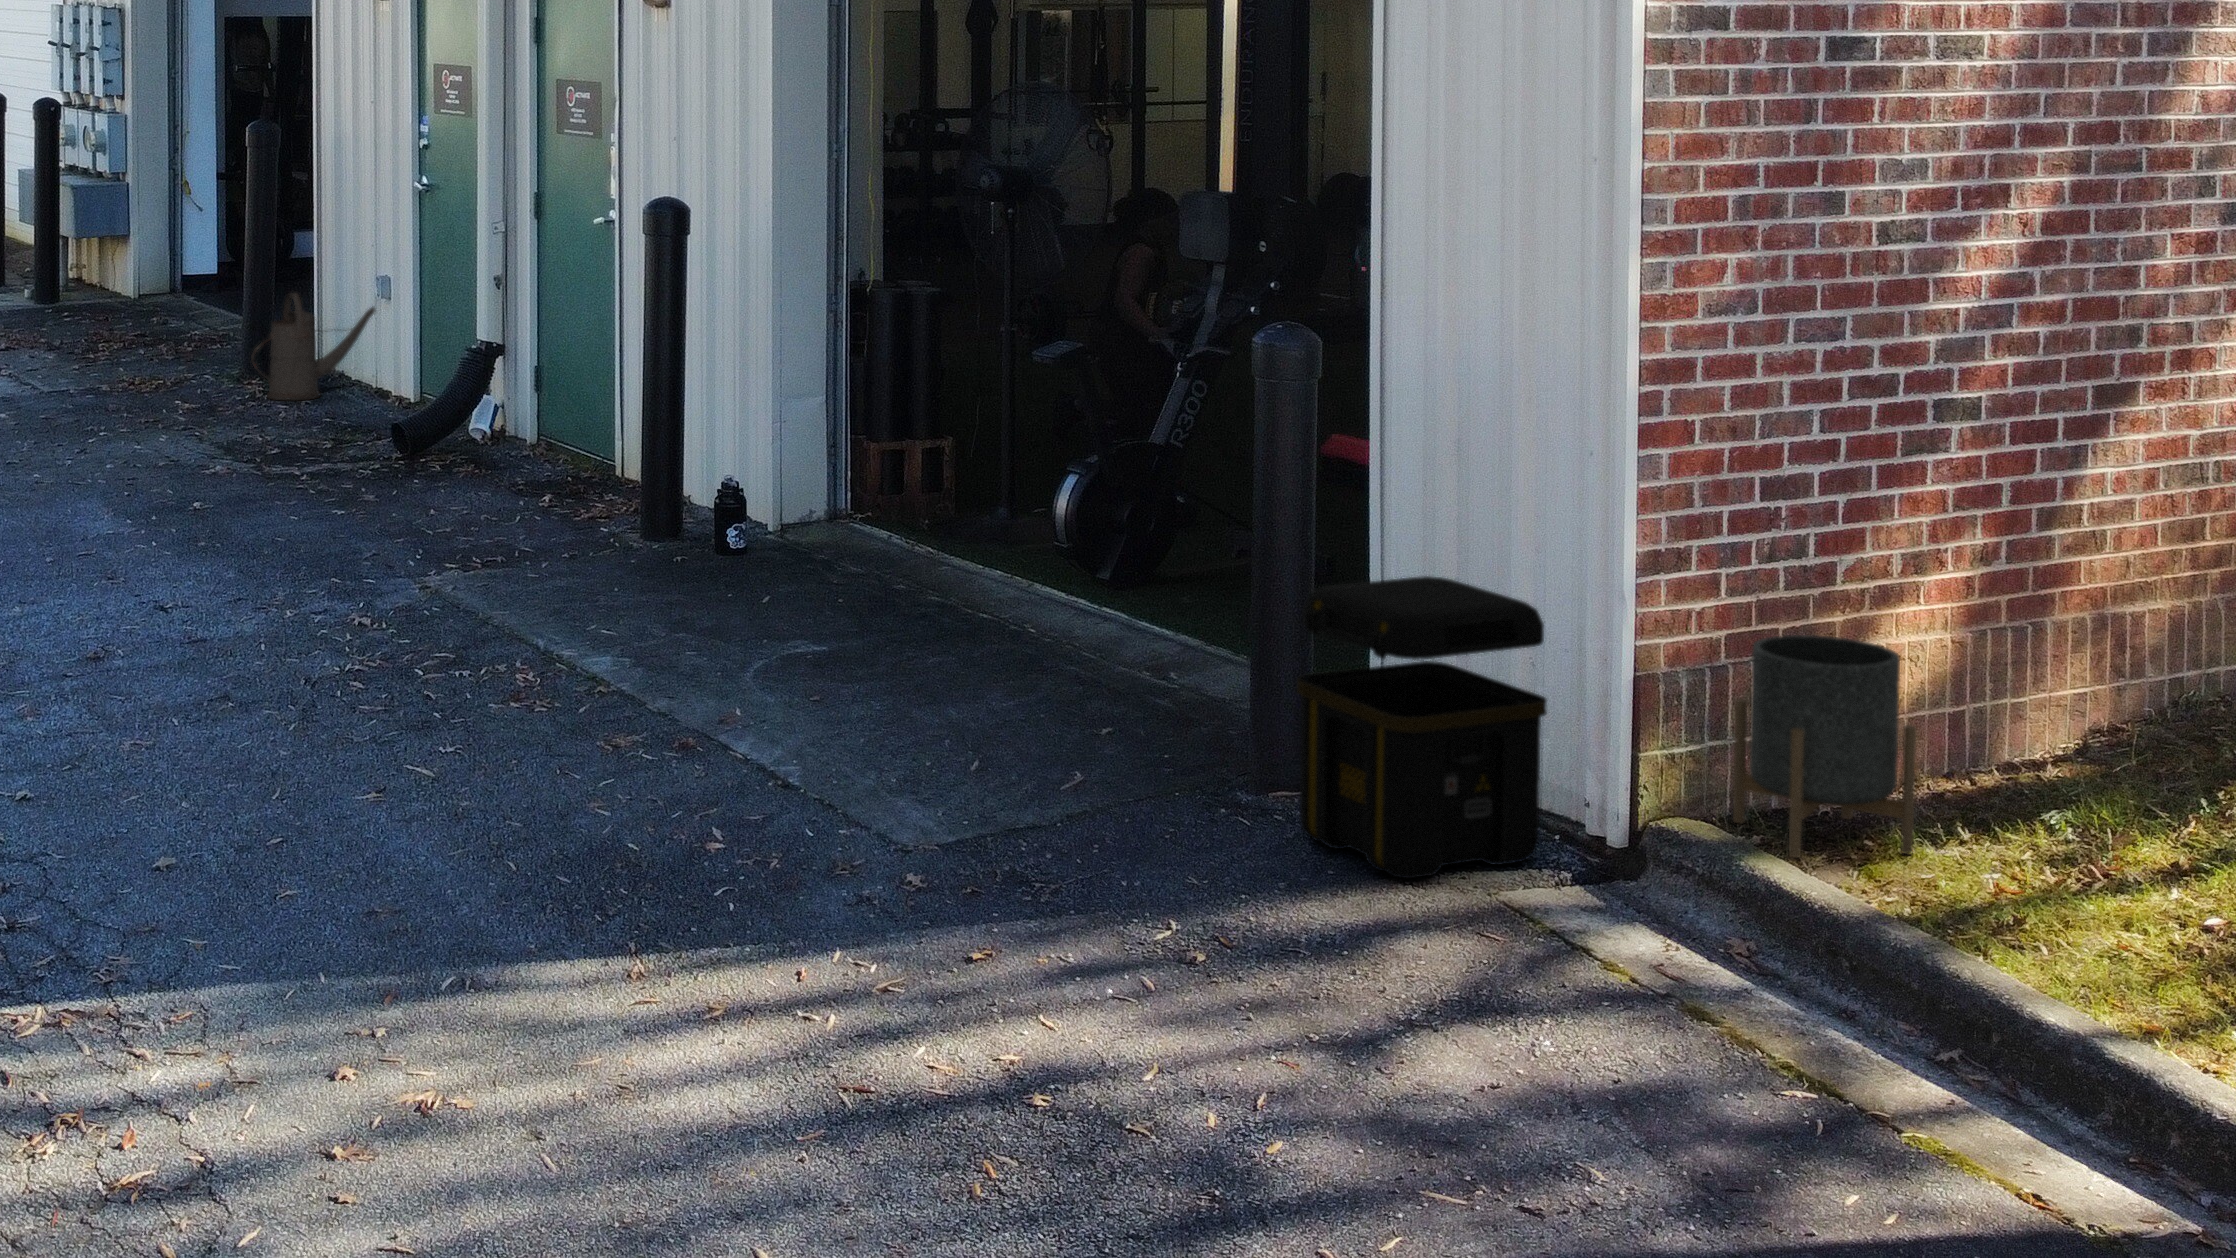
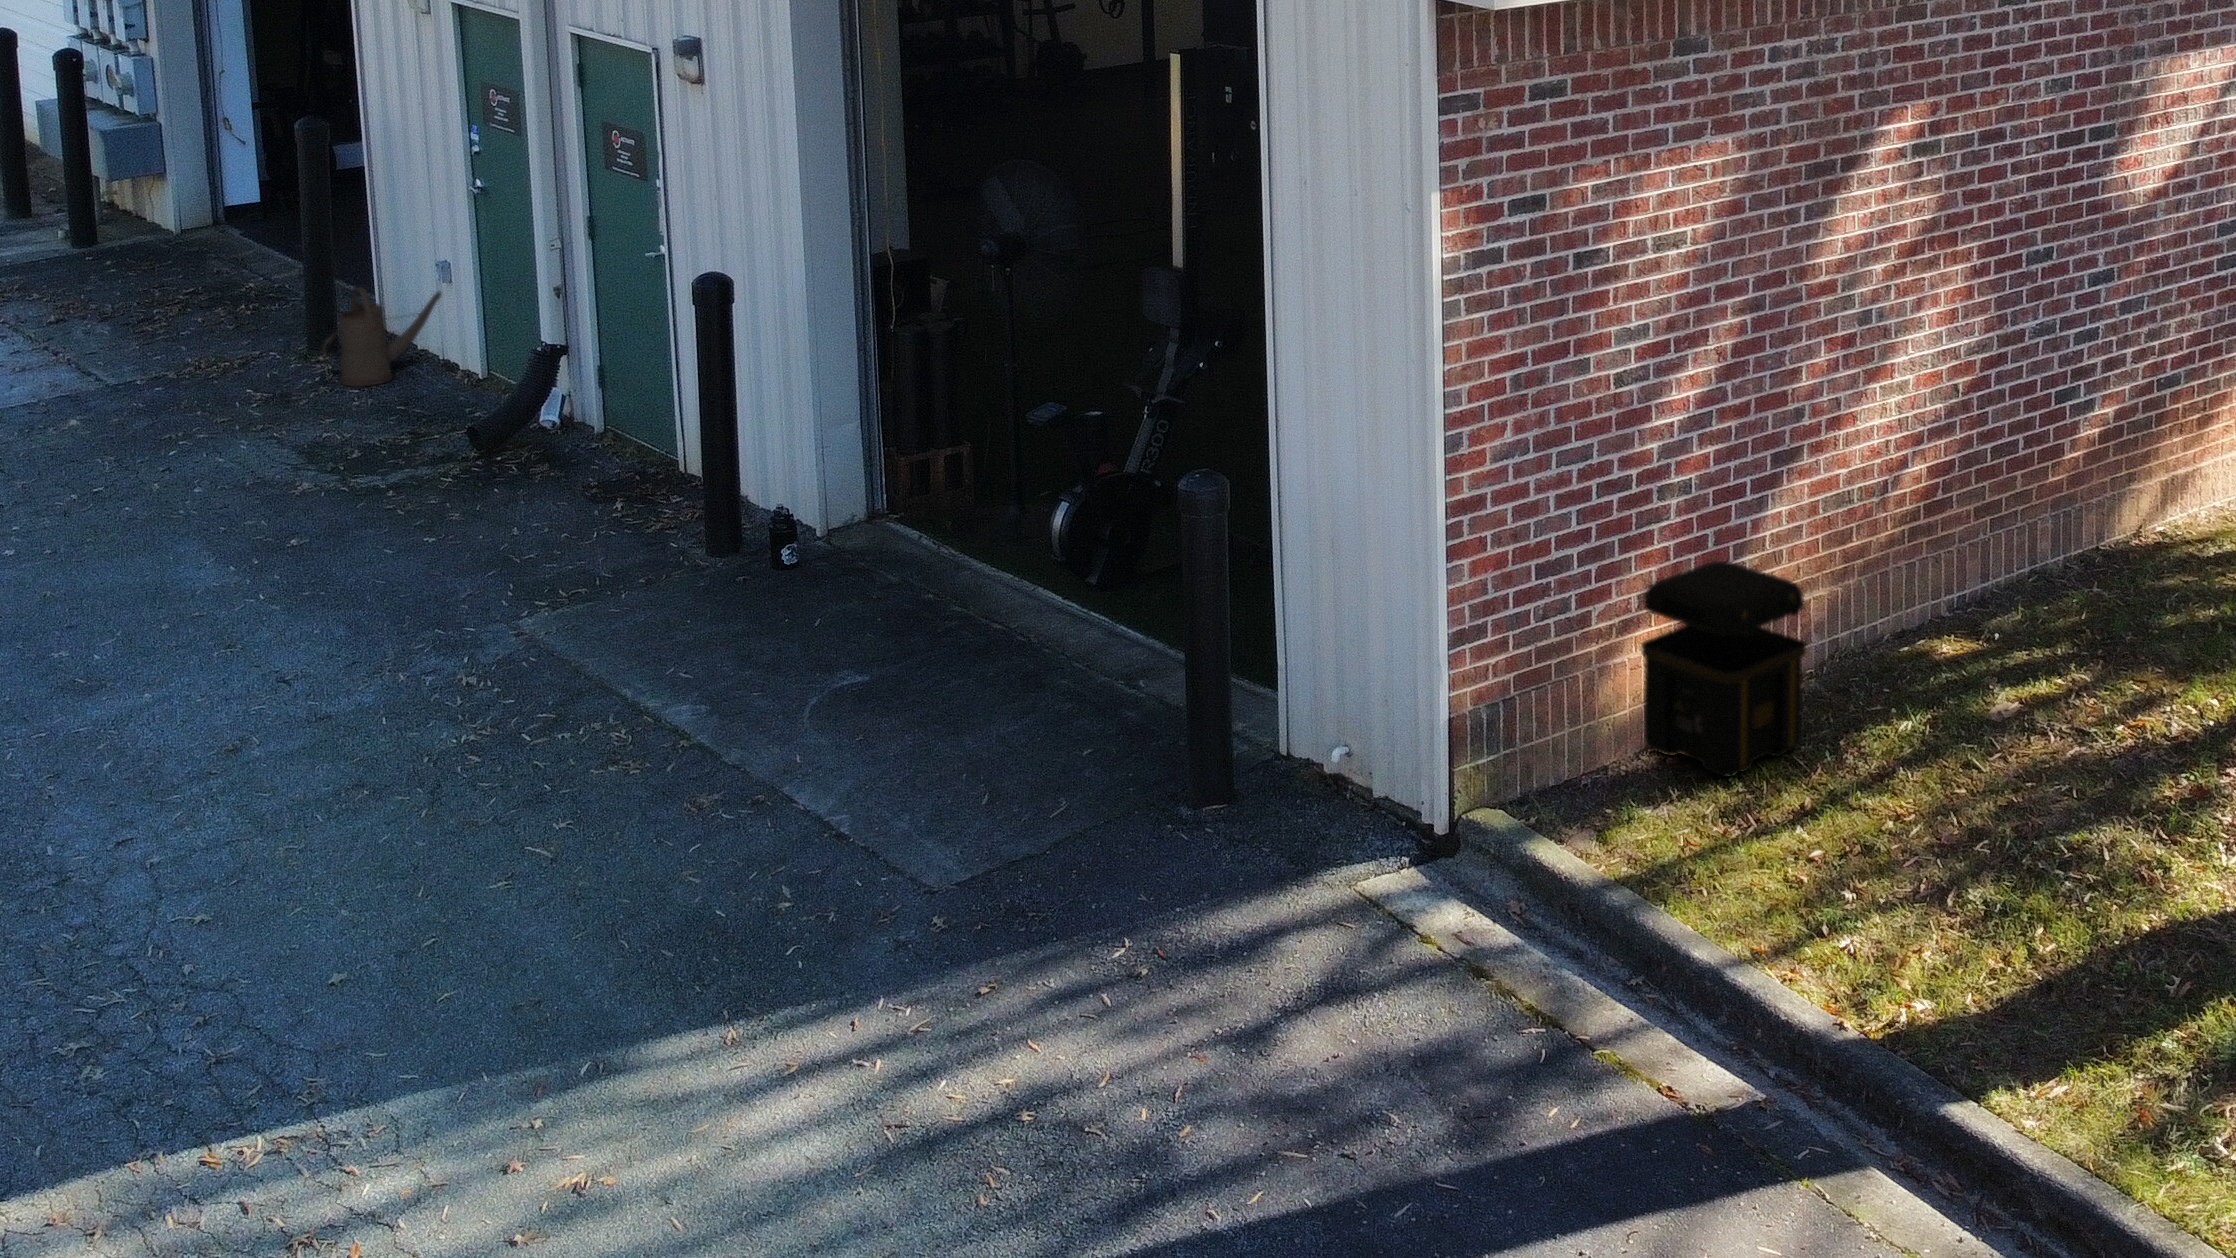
toolbox: present [1297,576,1547,878] -> present [1641,561,1806,776]
planter: present [1733,635,1916,858] -> none [1516,673,1627,835]

